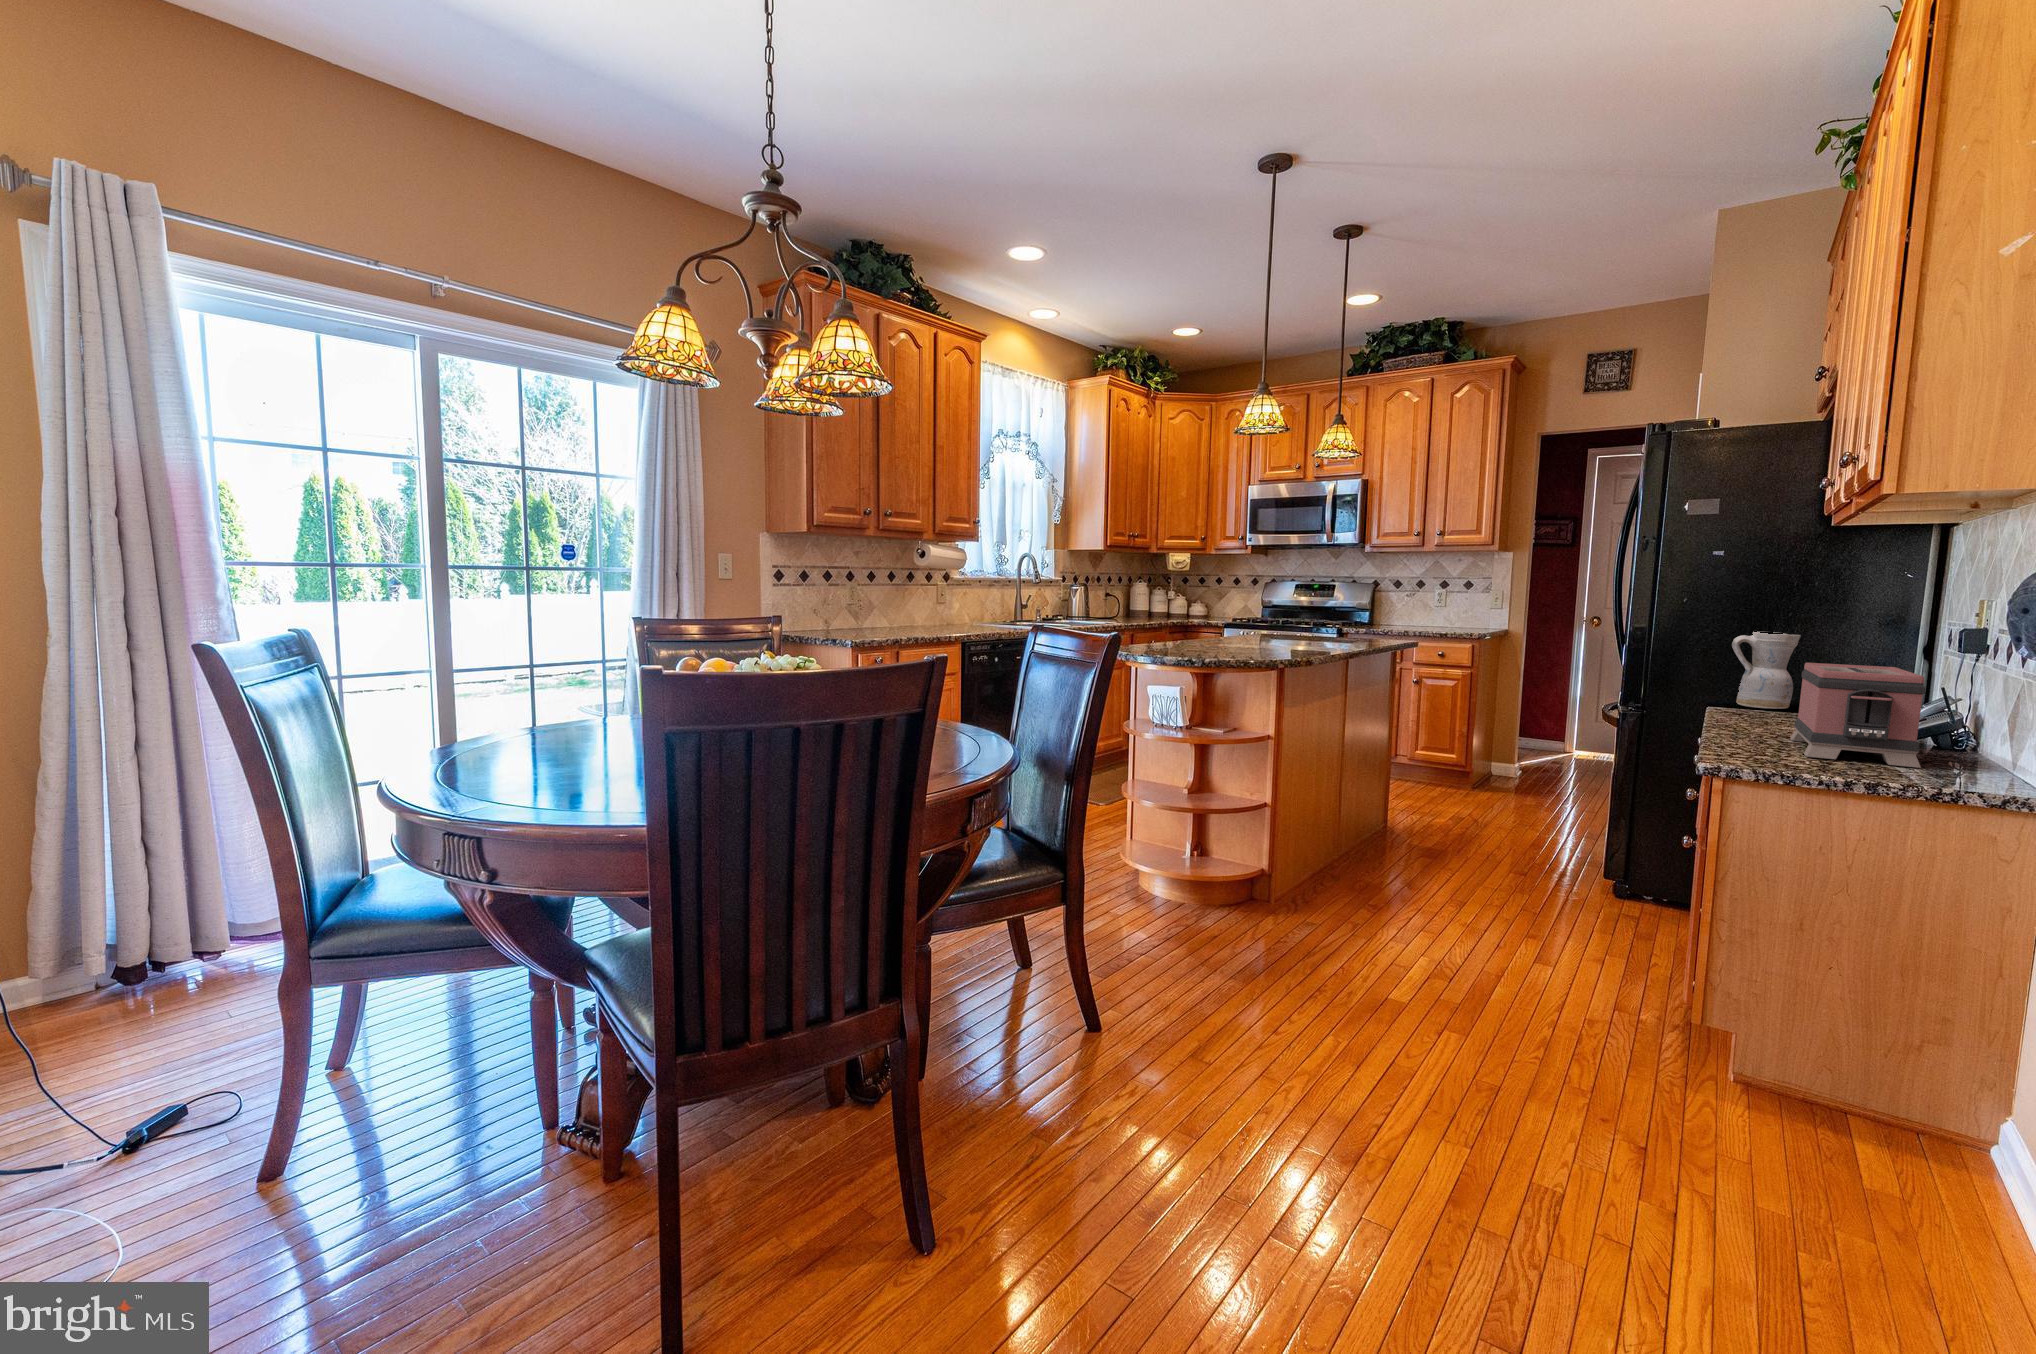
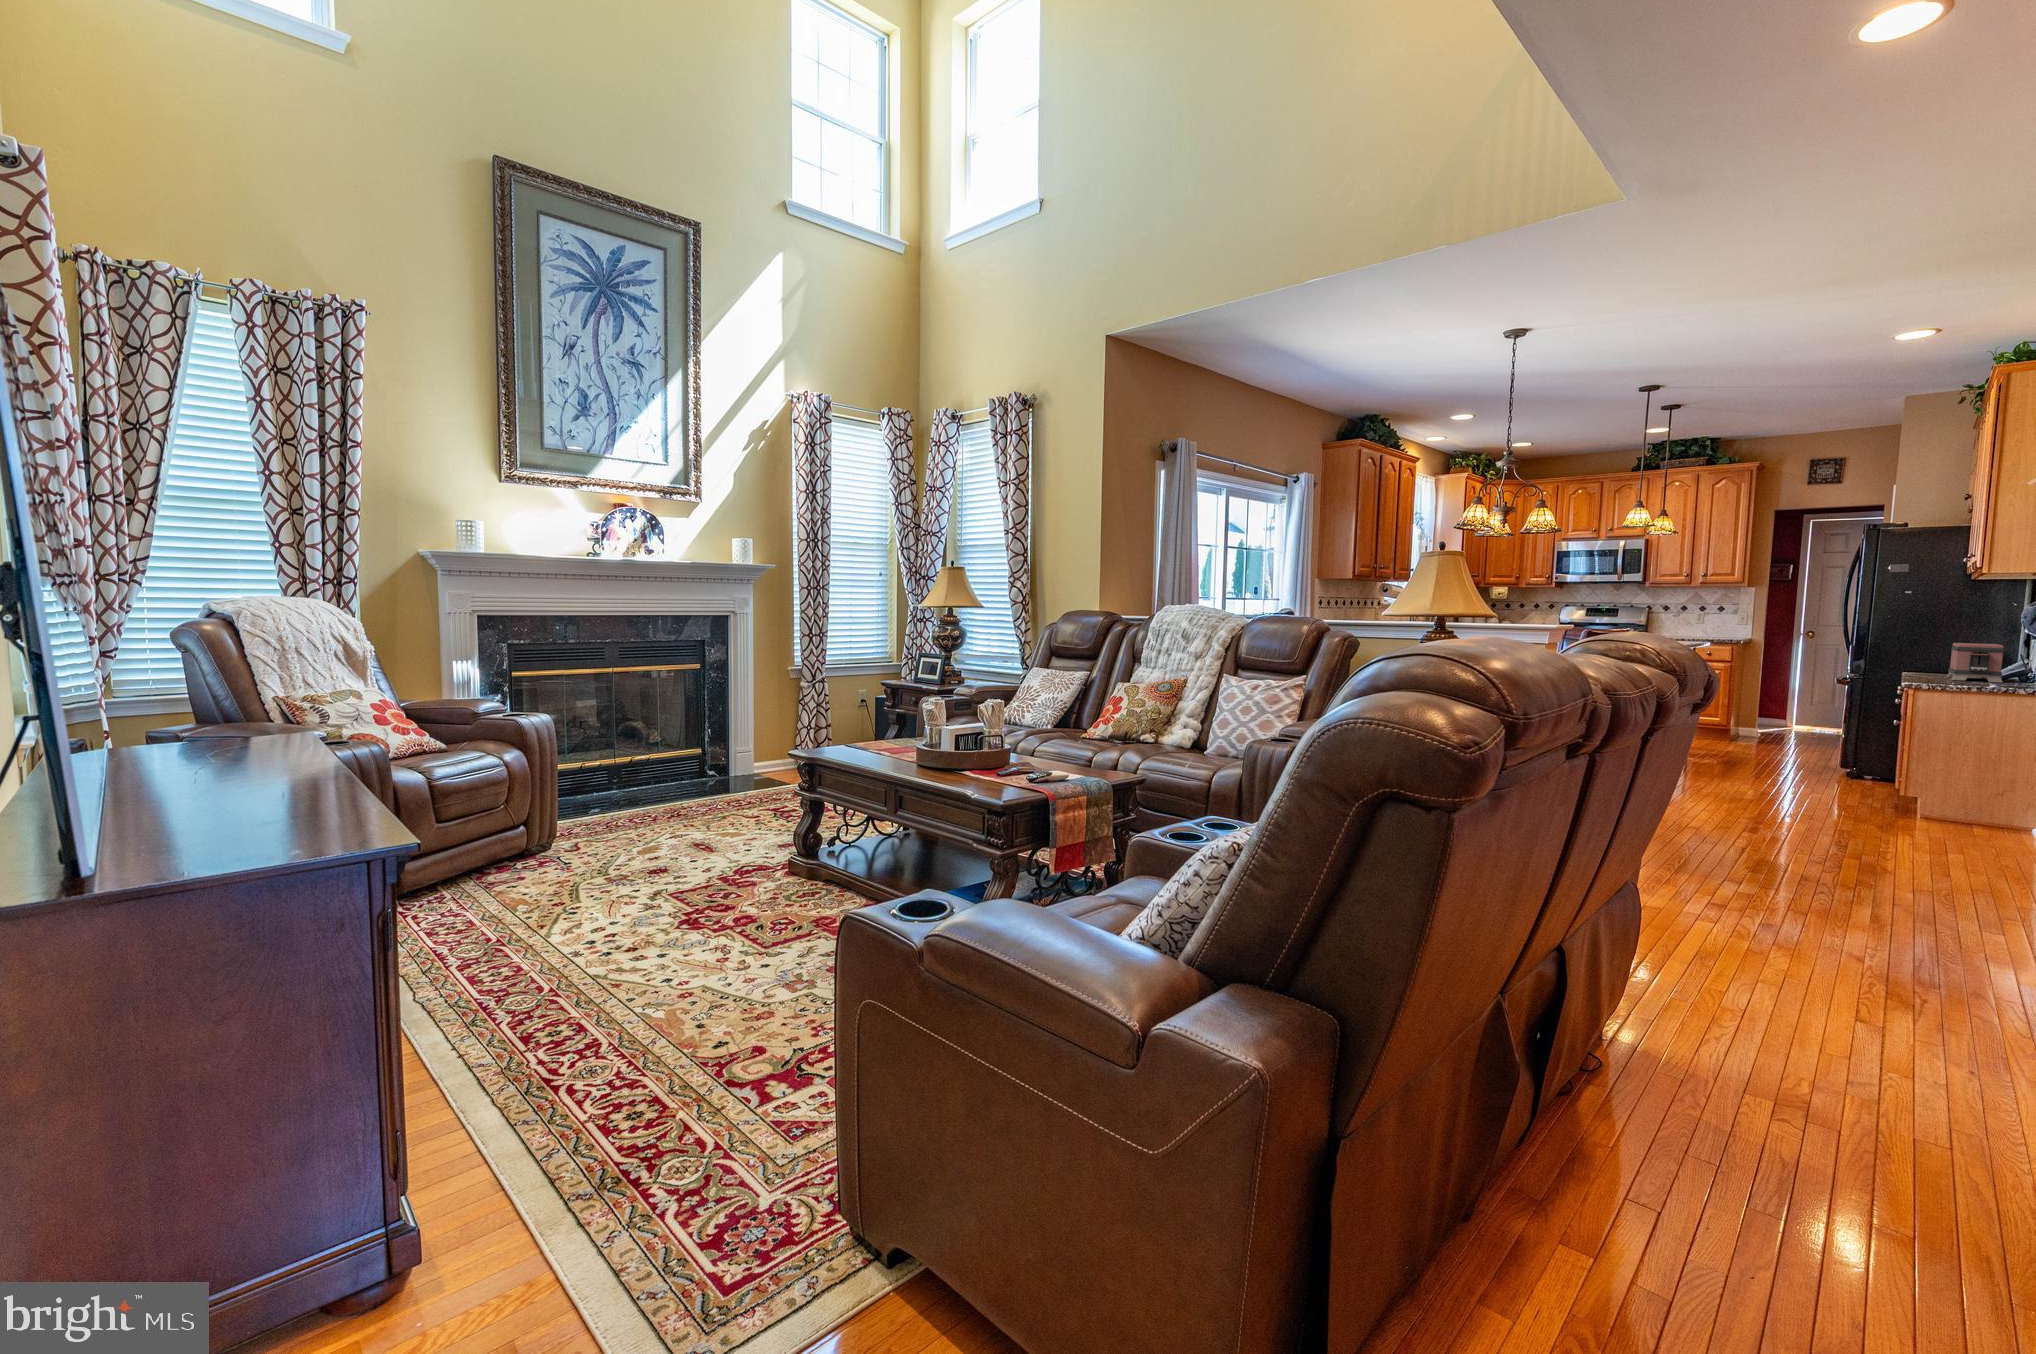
ceramic pitcher: present [1732,632,1801,709] -> none [1917,632,1955,671]

